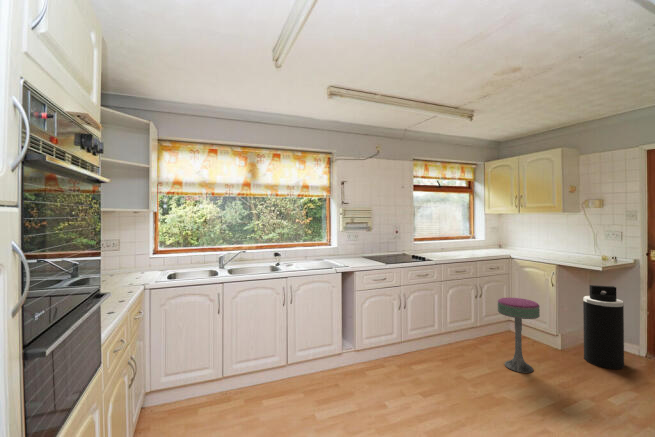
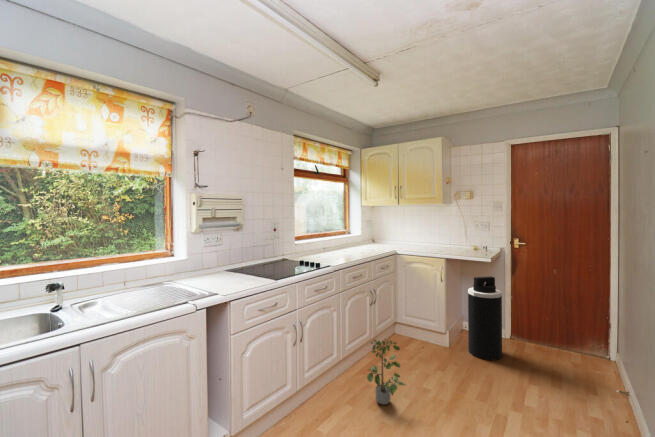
bar stool: present [498,298,540,373] -> none [405,302,450,391]
potted plant: none [456,317,487,369] -> present [367,340,405,405]

